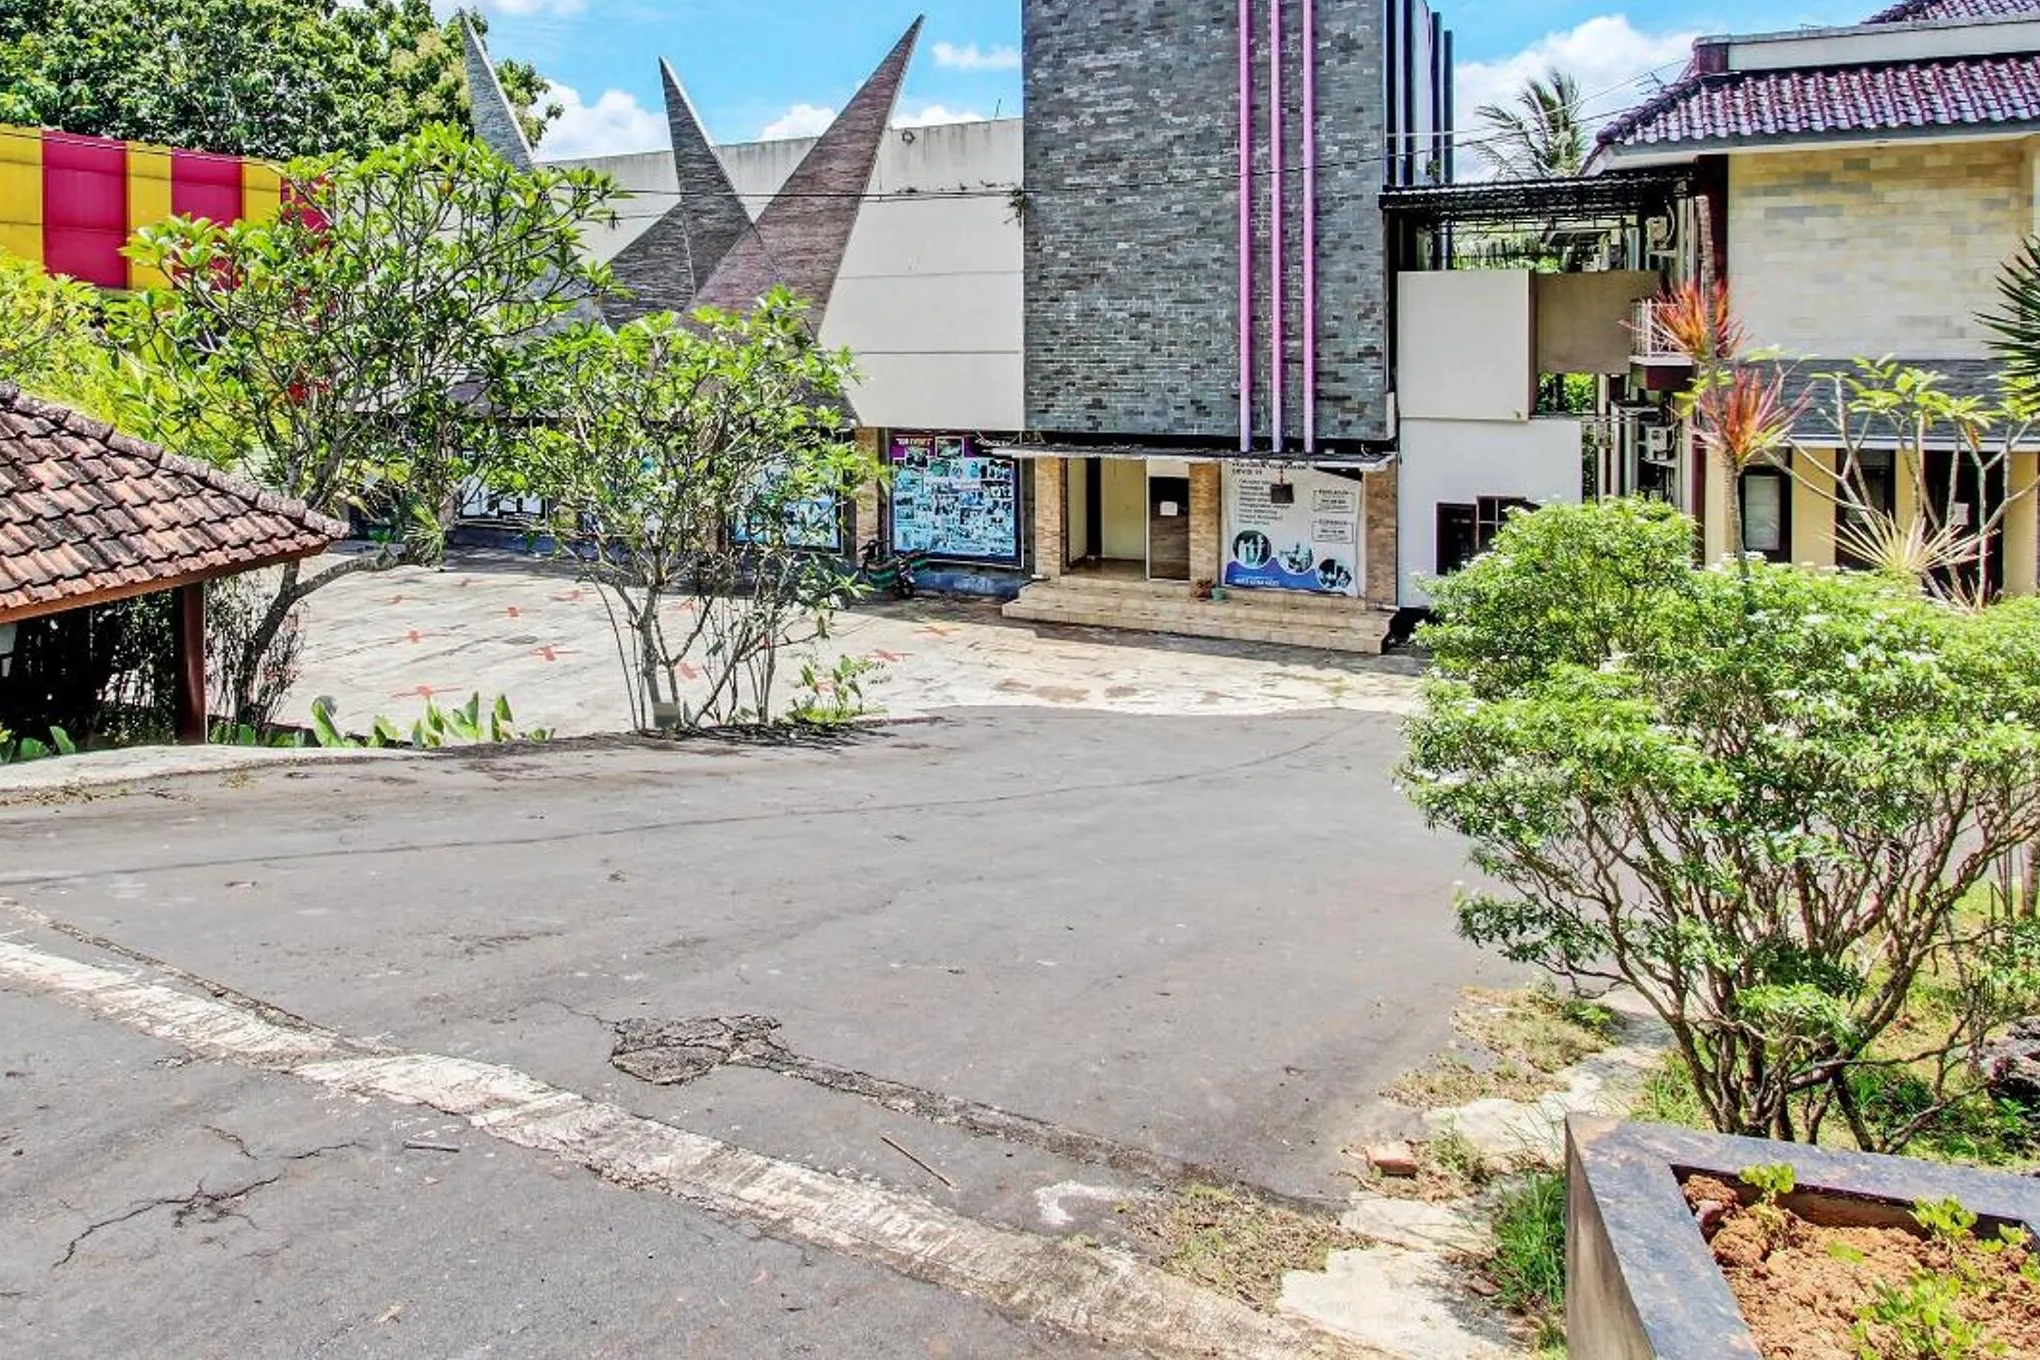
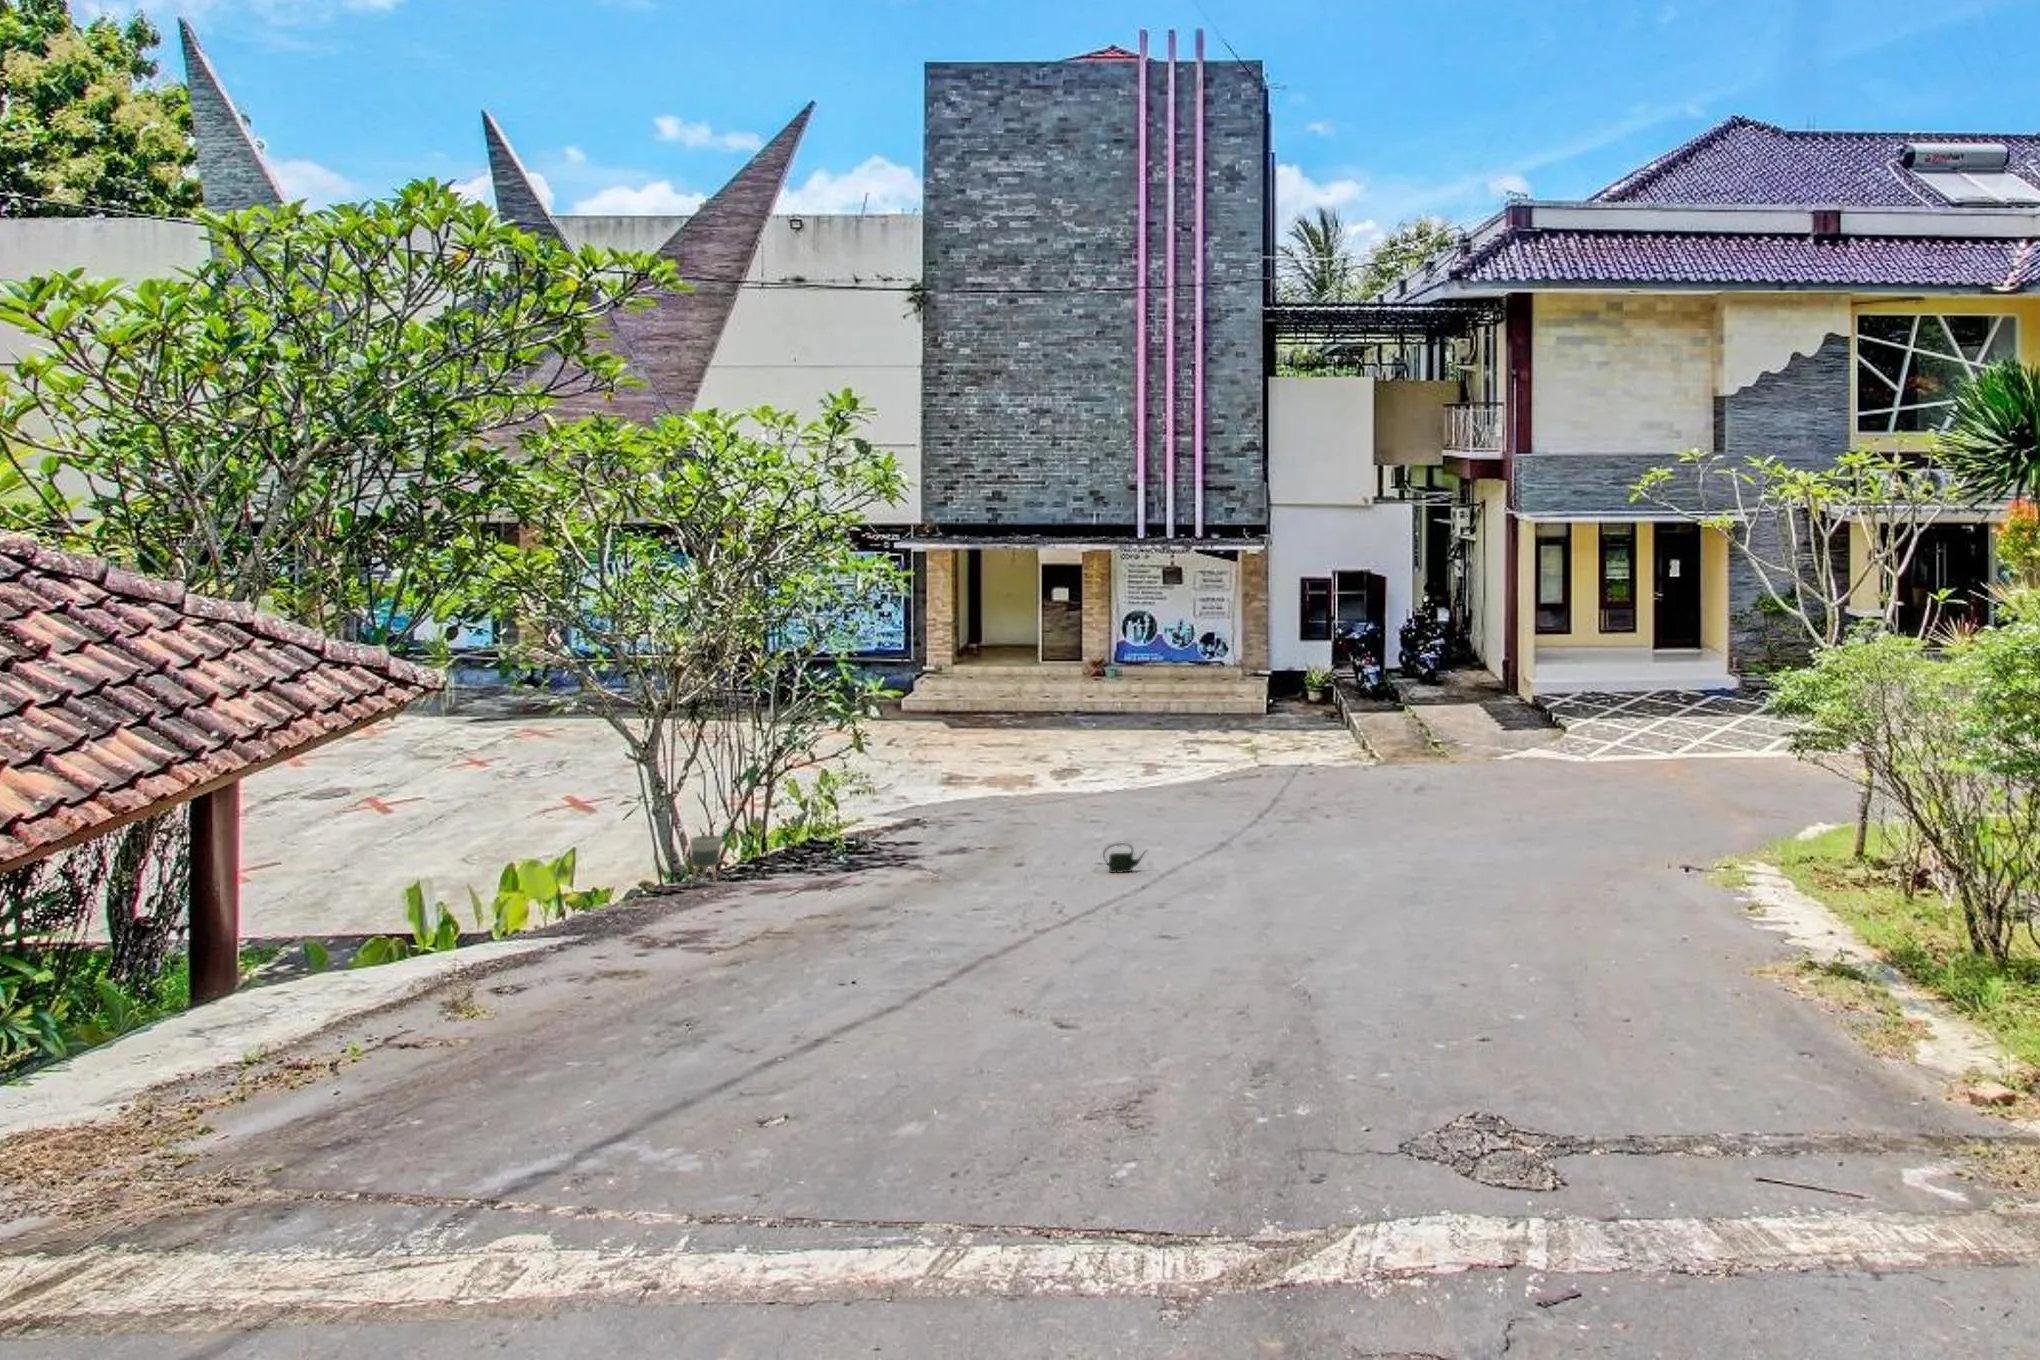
watering can: none [1028,752,1077,783] -> present [1104,844,1142,873]

